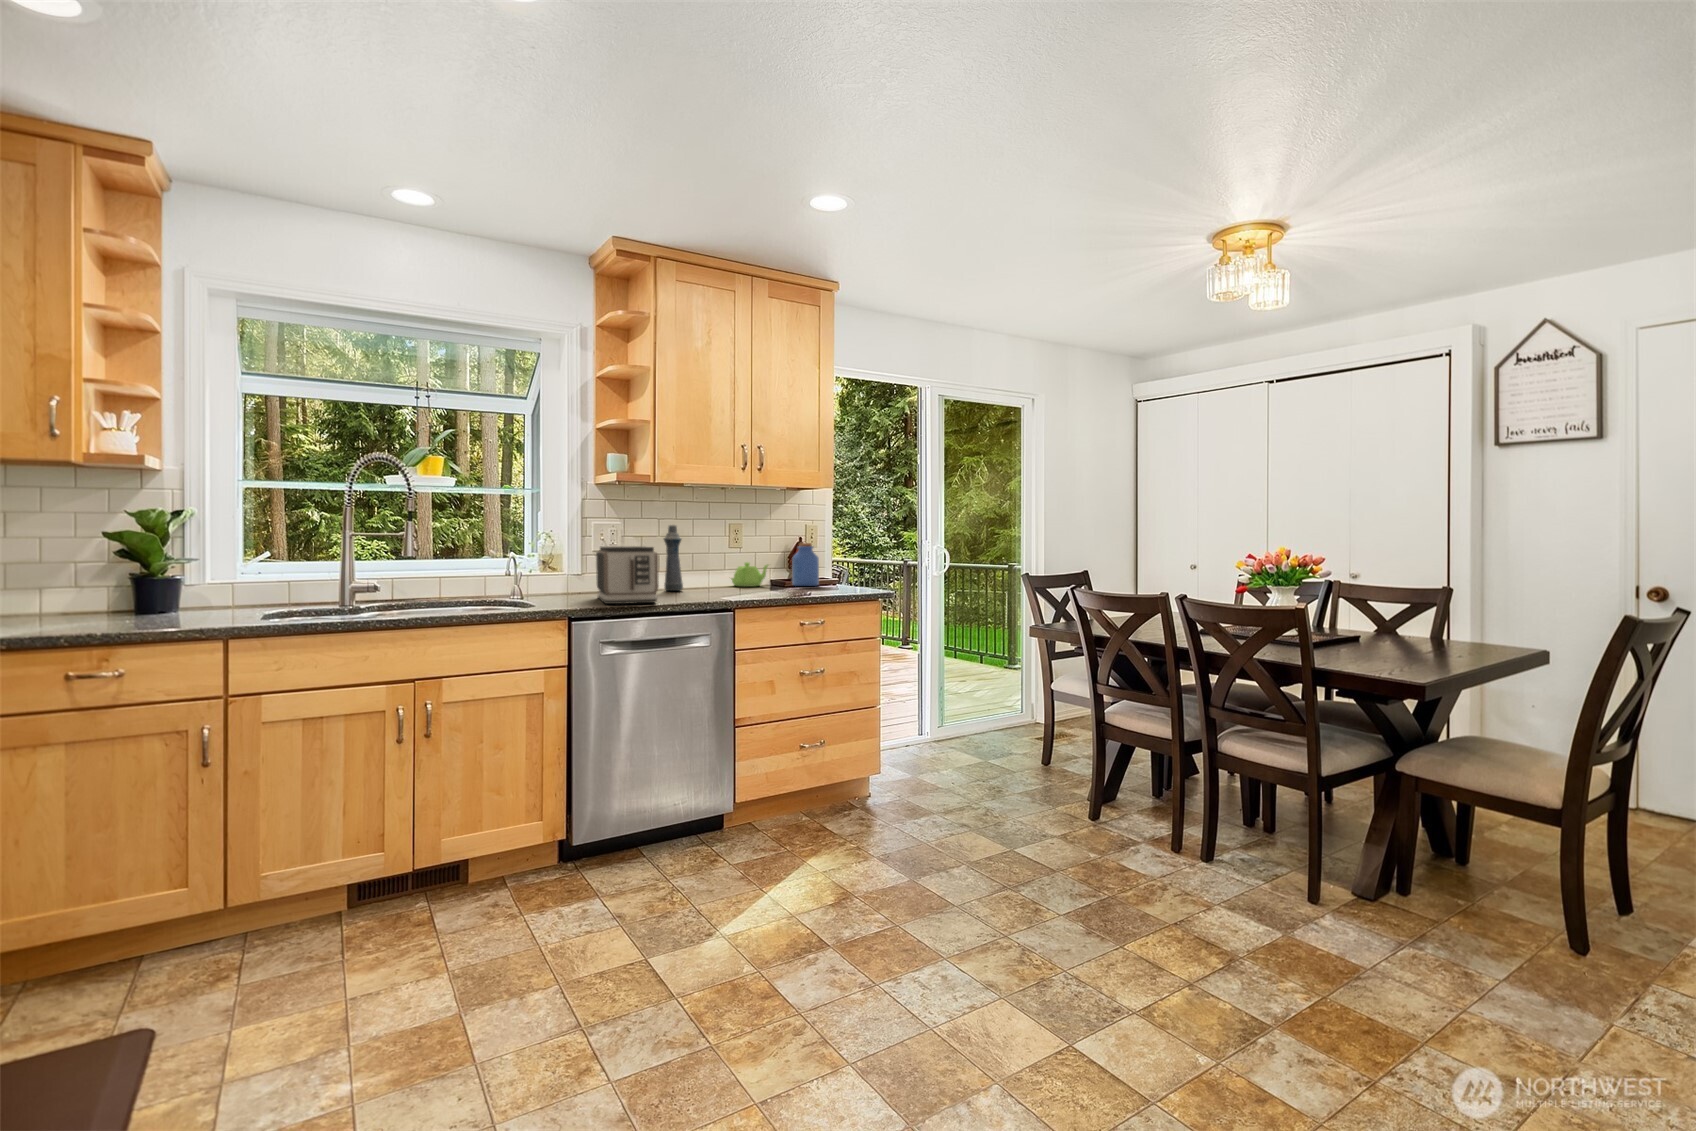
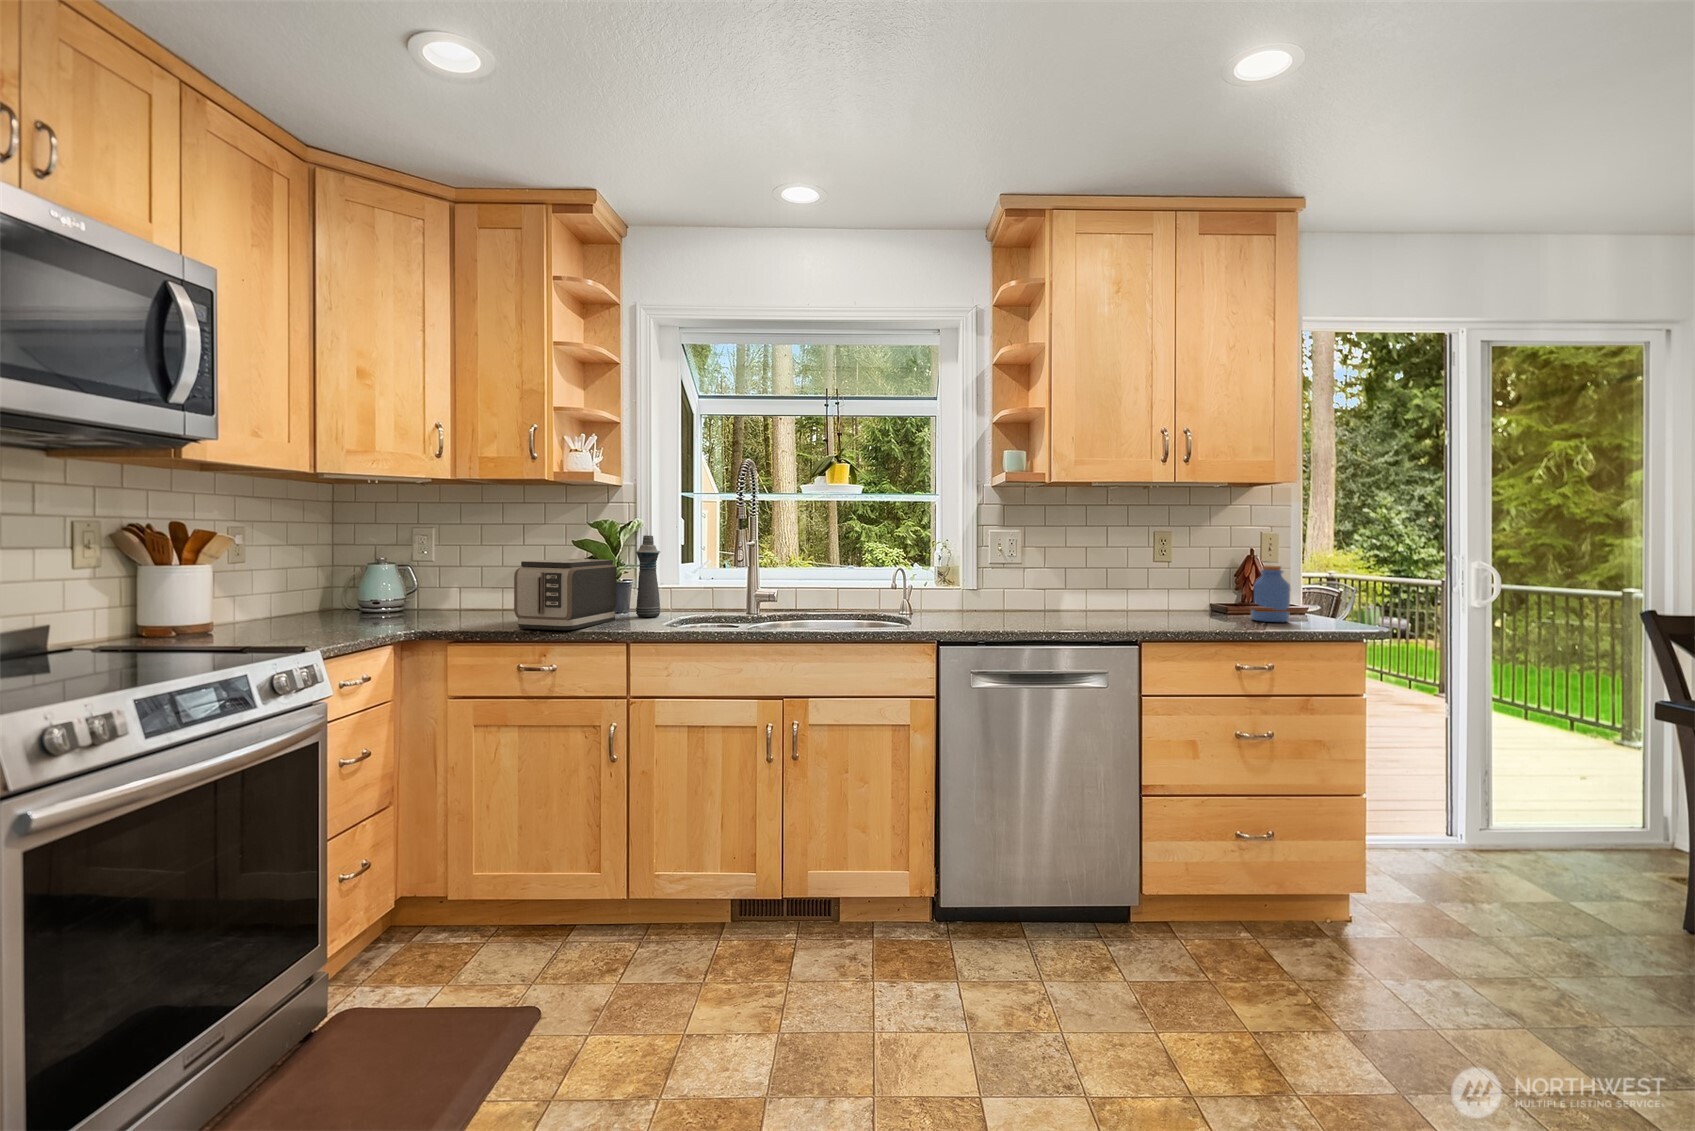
bottle: present [664,525,683,591] -> present [636,535,660,617]
toaster: present [596,546,659,604] -> present [514,559,617,630]
teapot: present [731,562,768,587] -> none [1162,586,1220,618]

